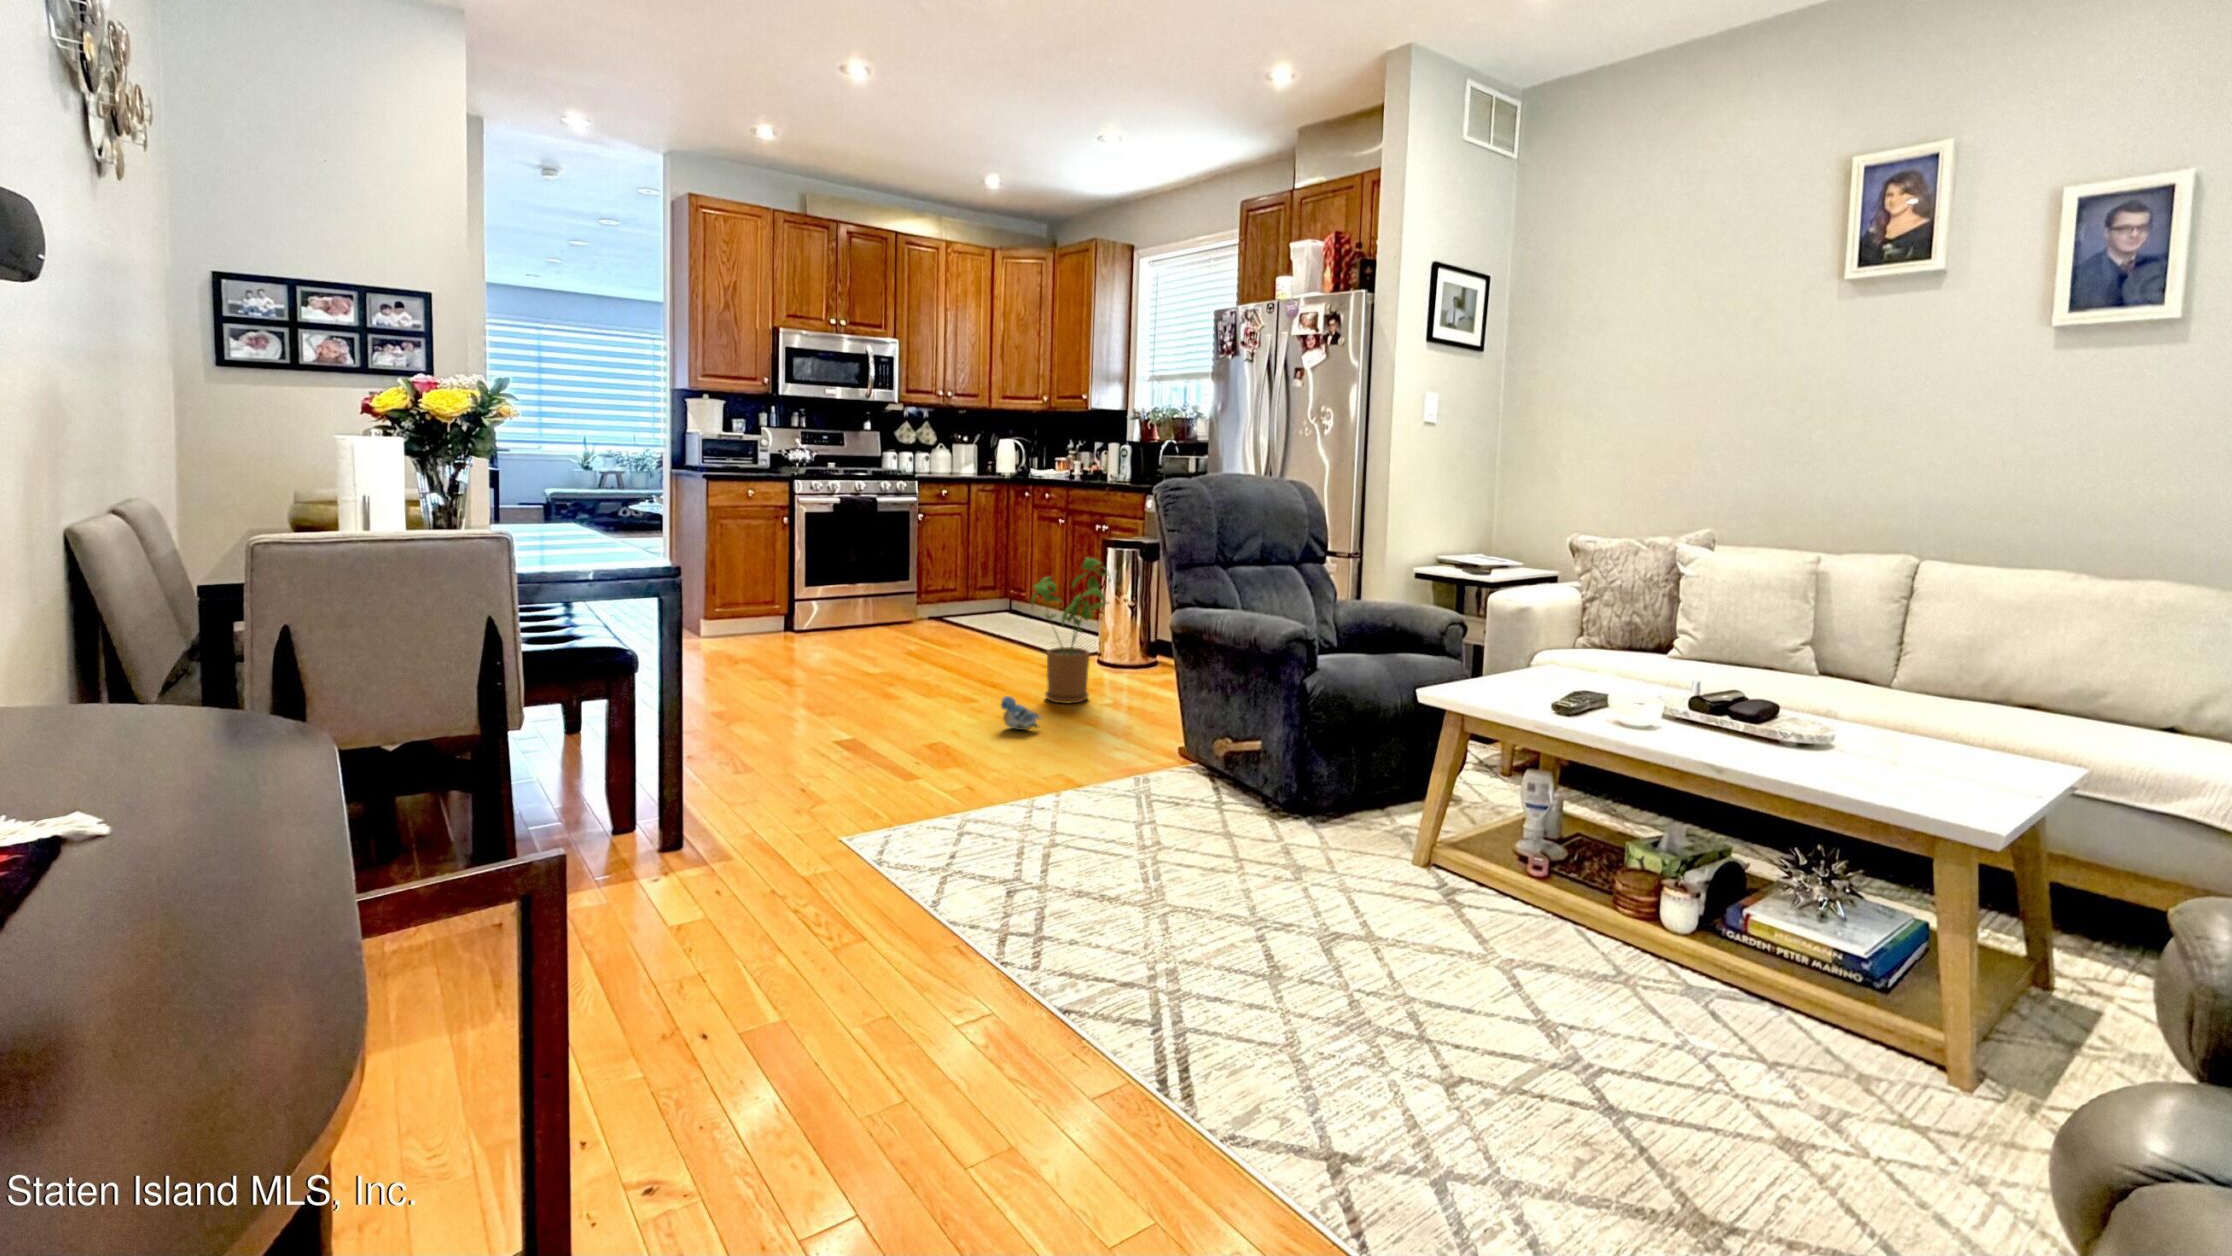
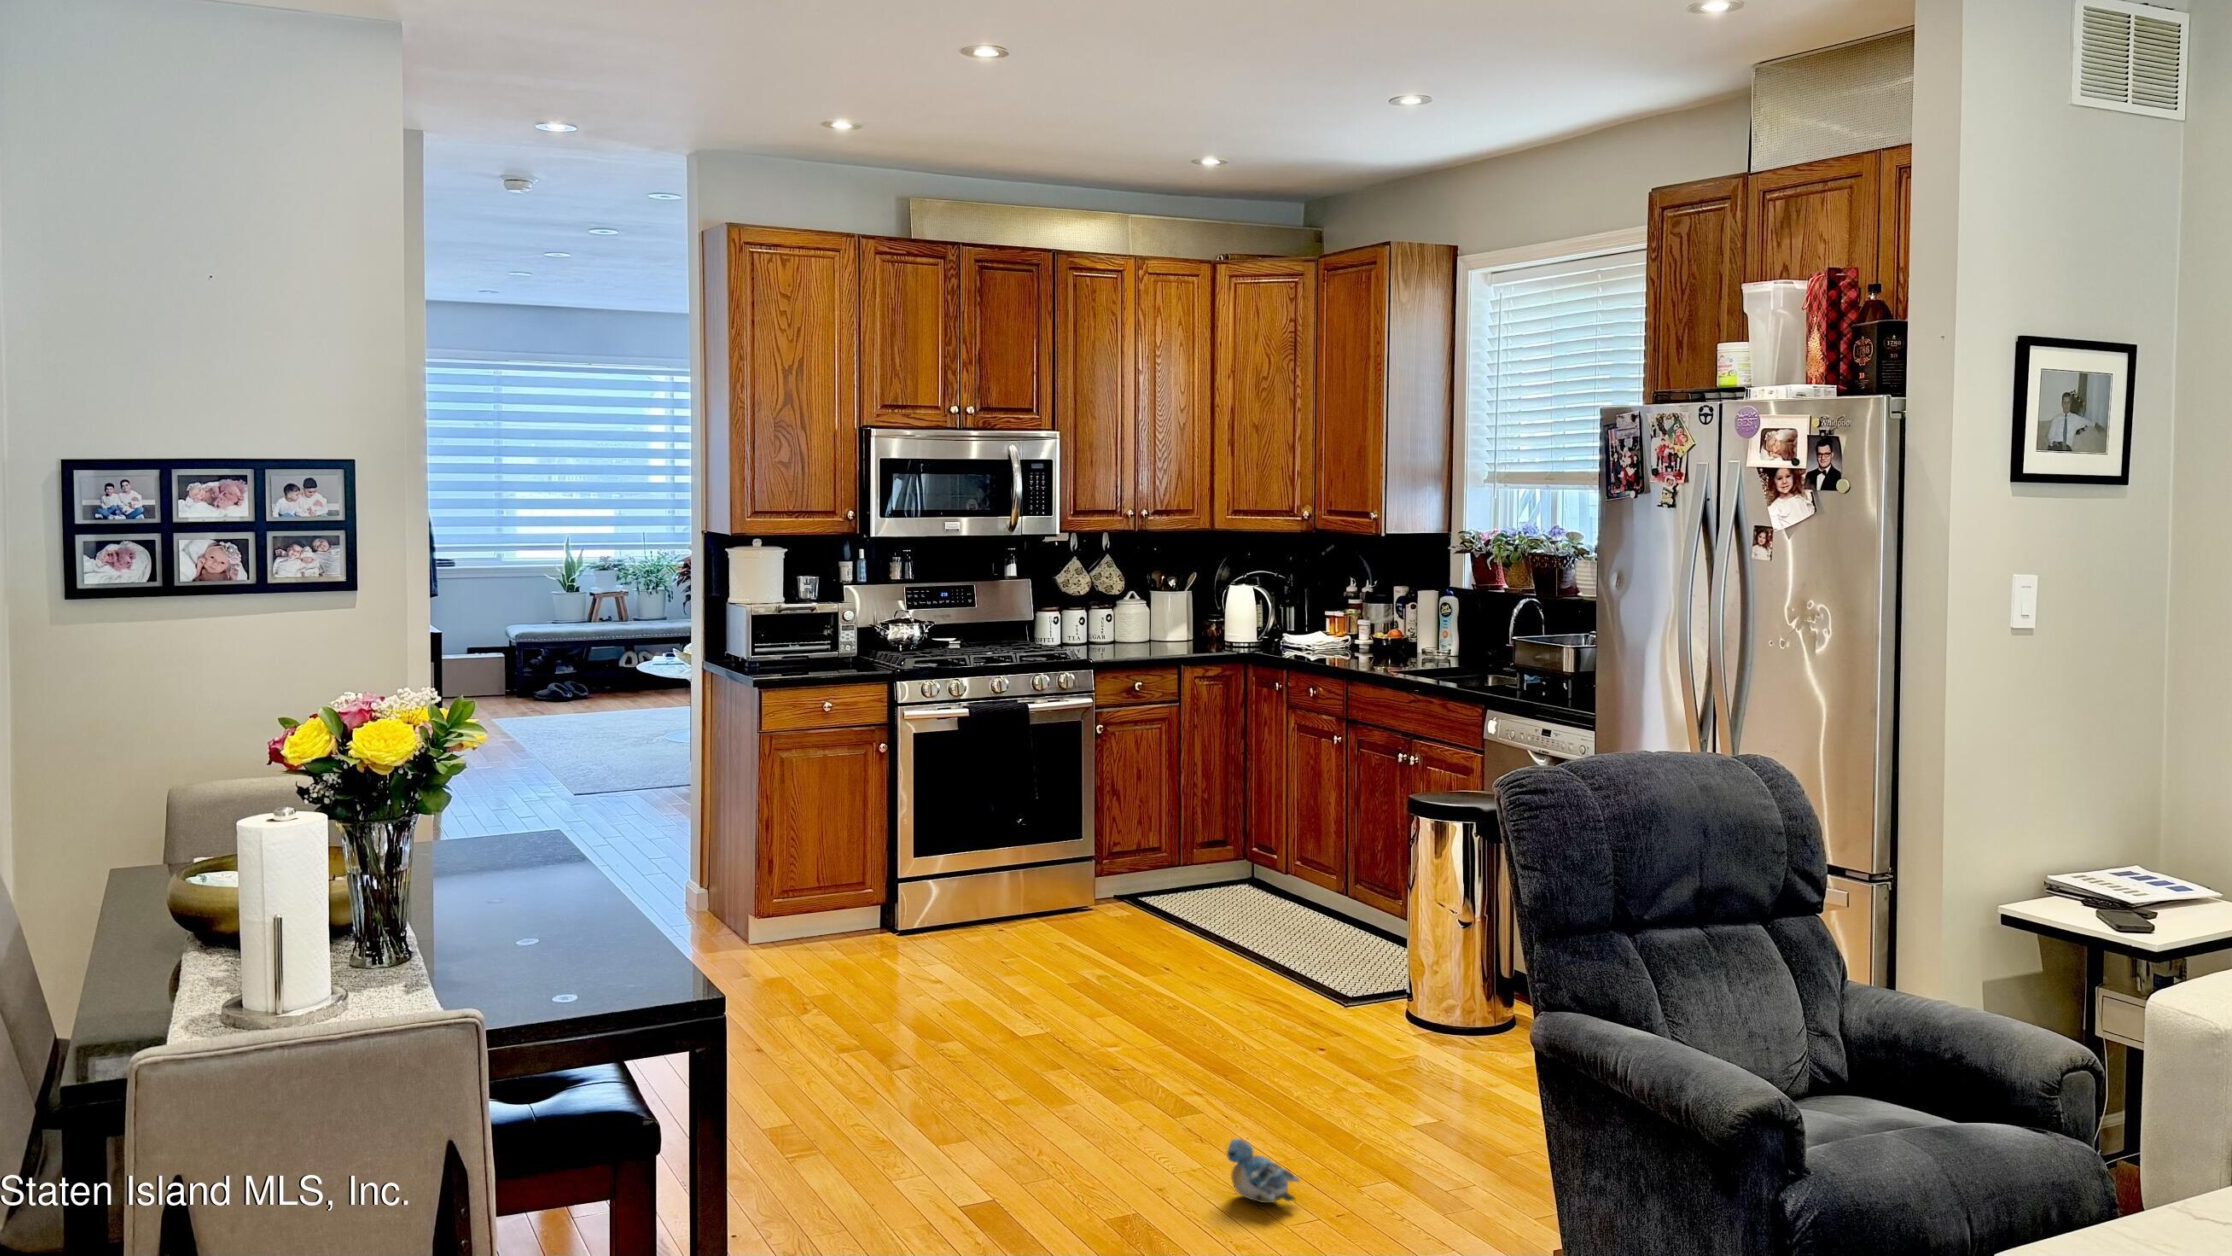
house plant: present [1030,558,1109,703] -> none [1279,871,1421,1135]

